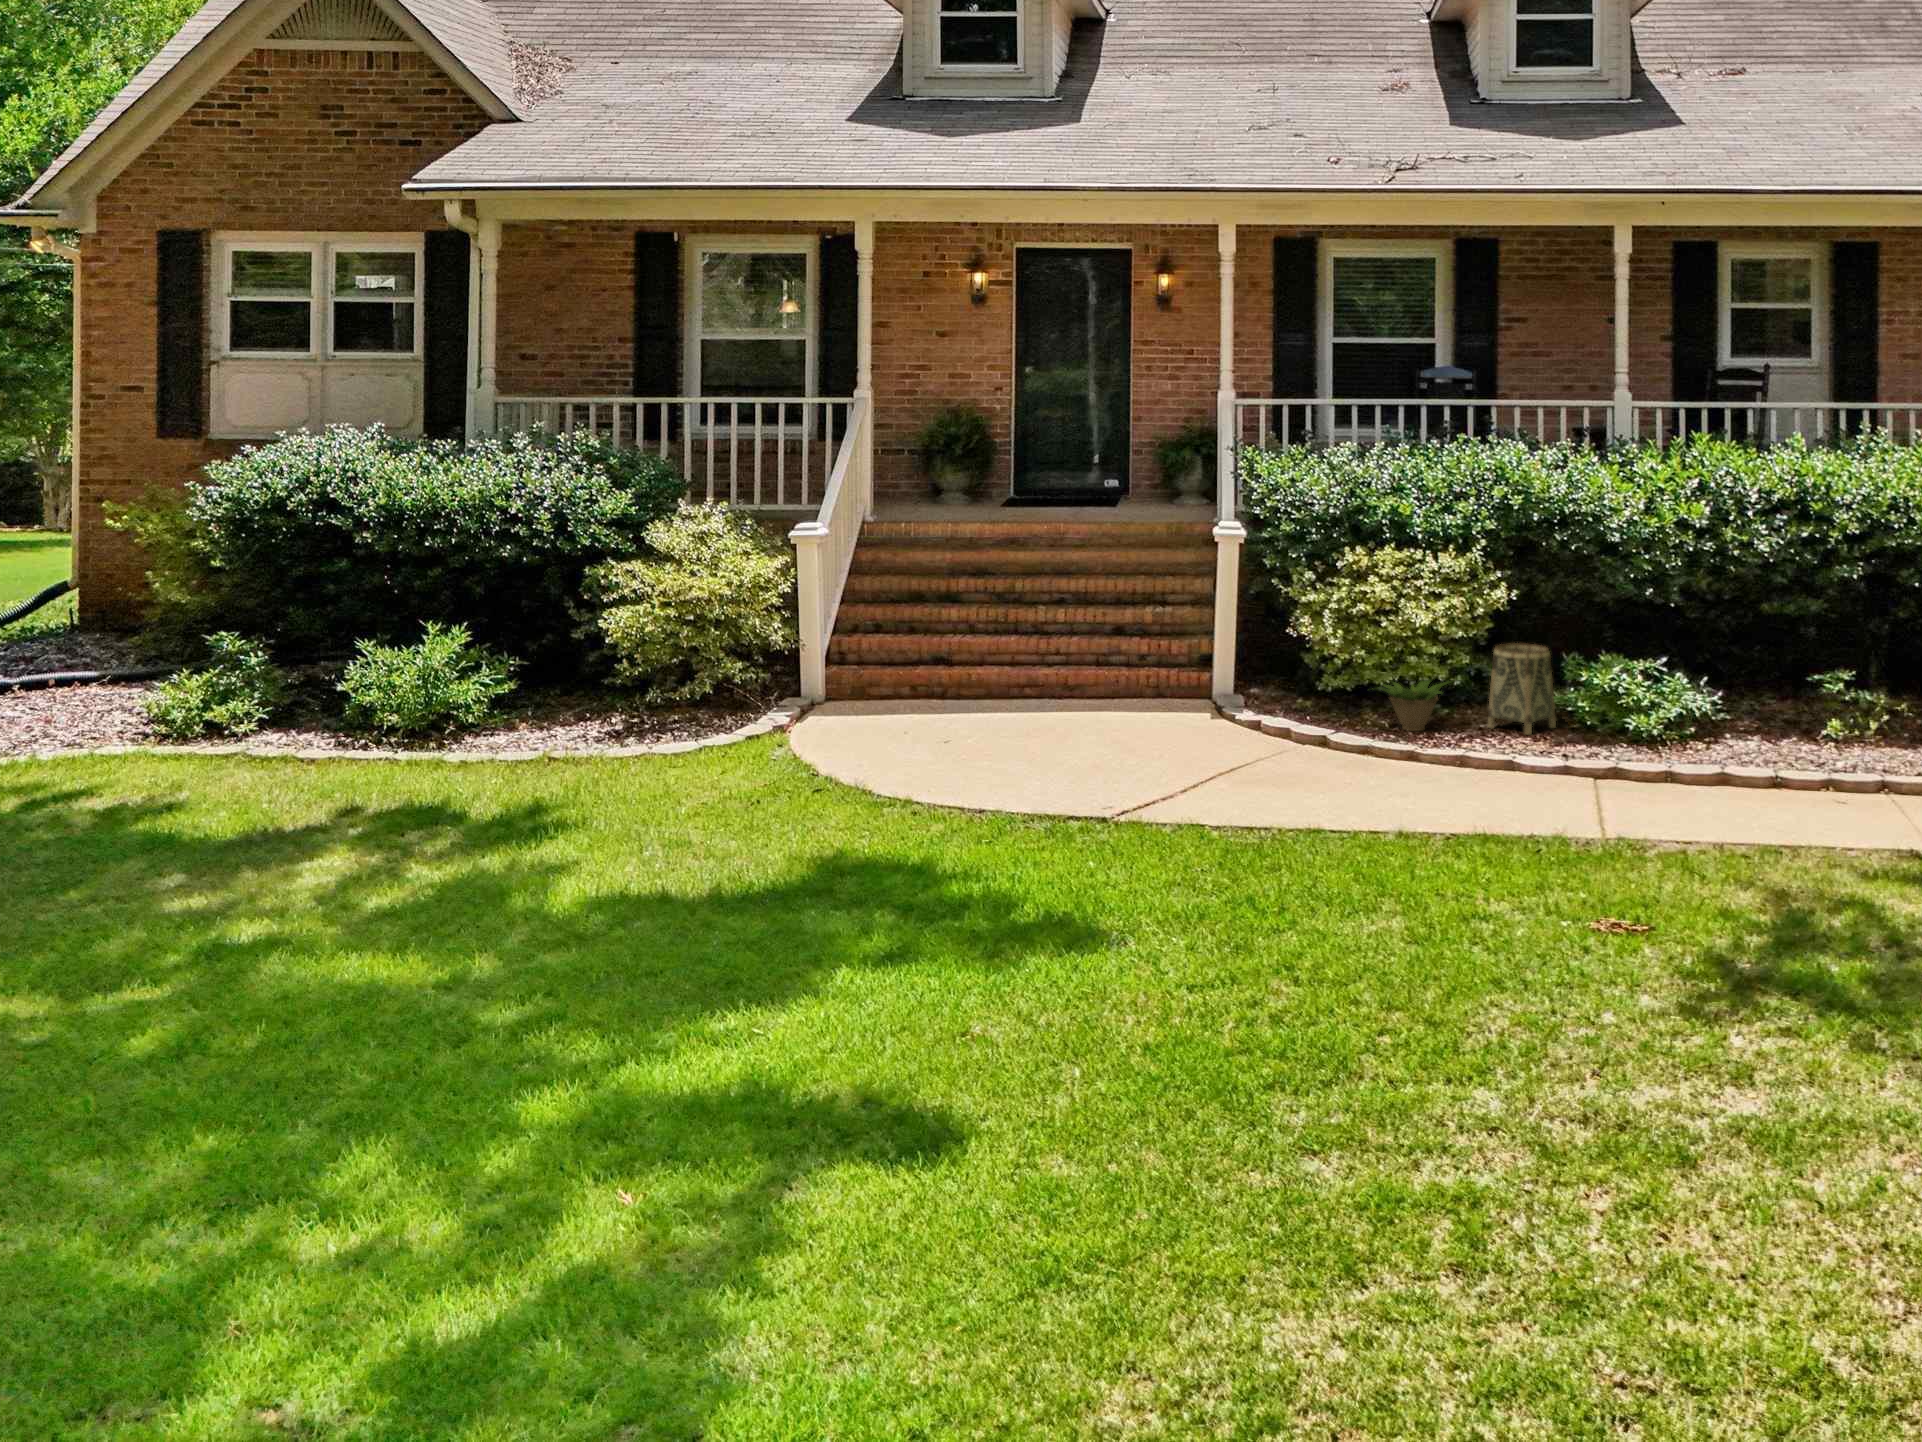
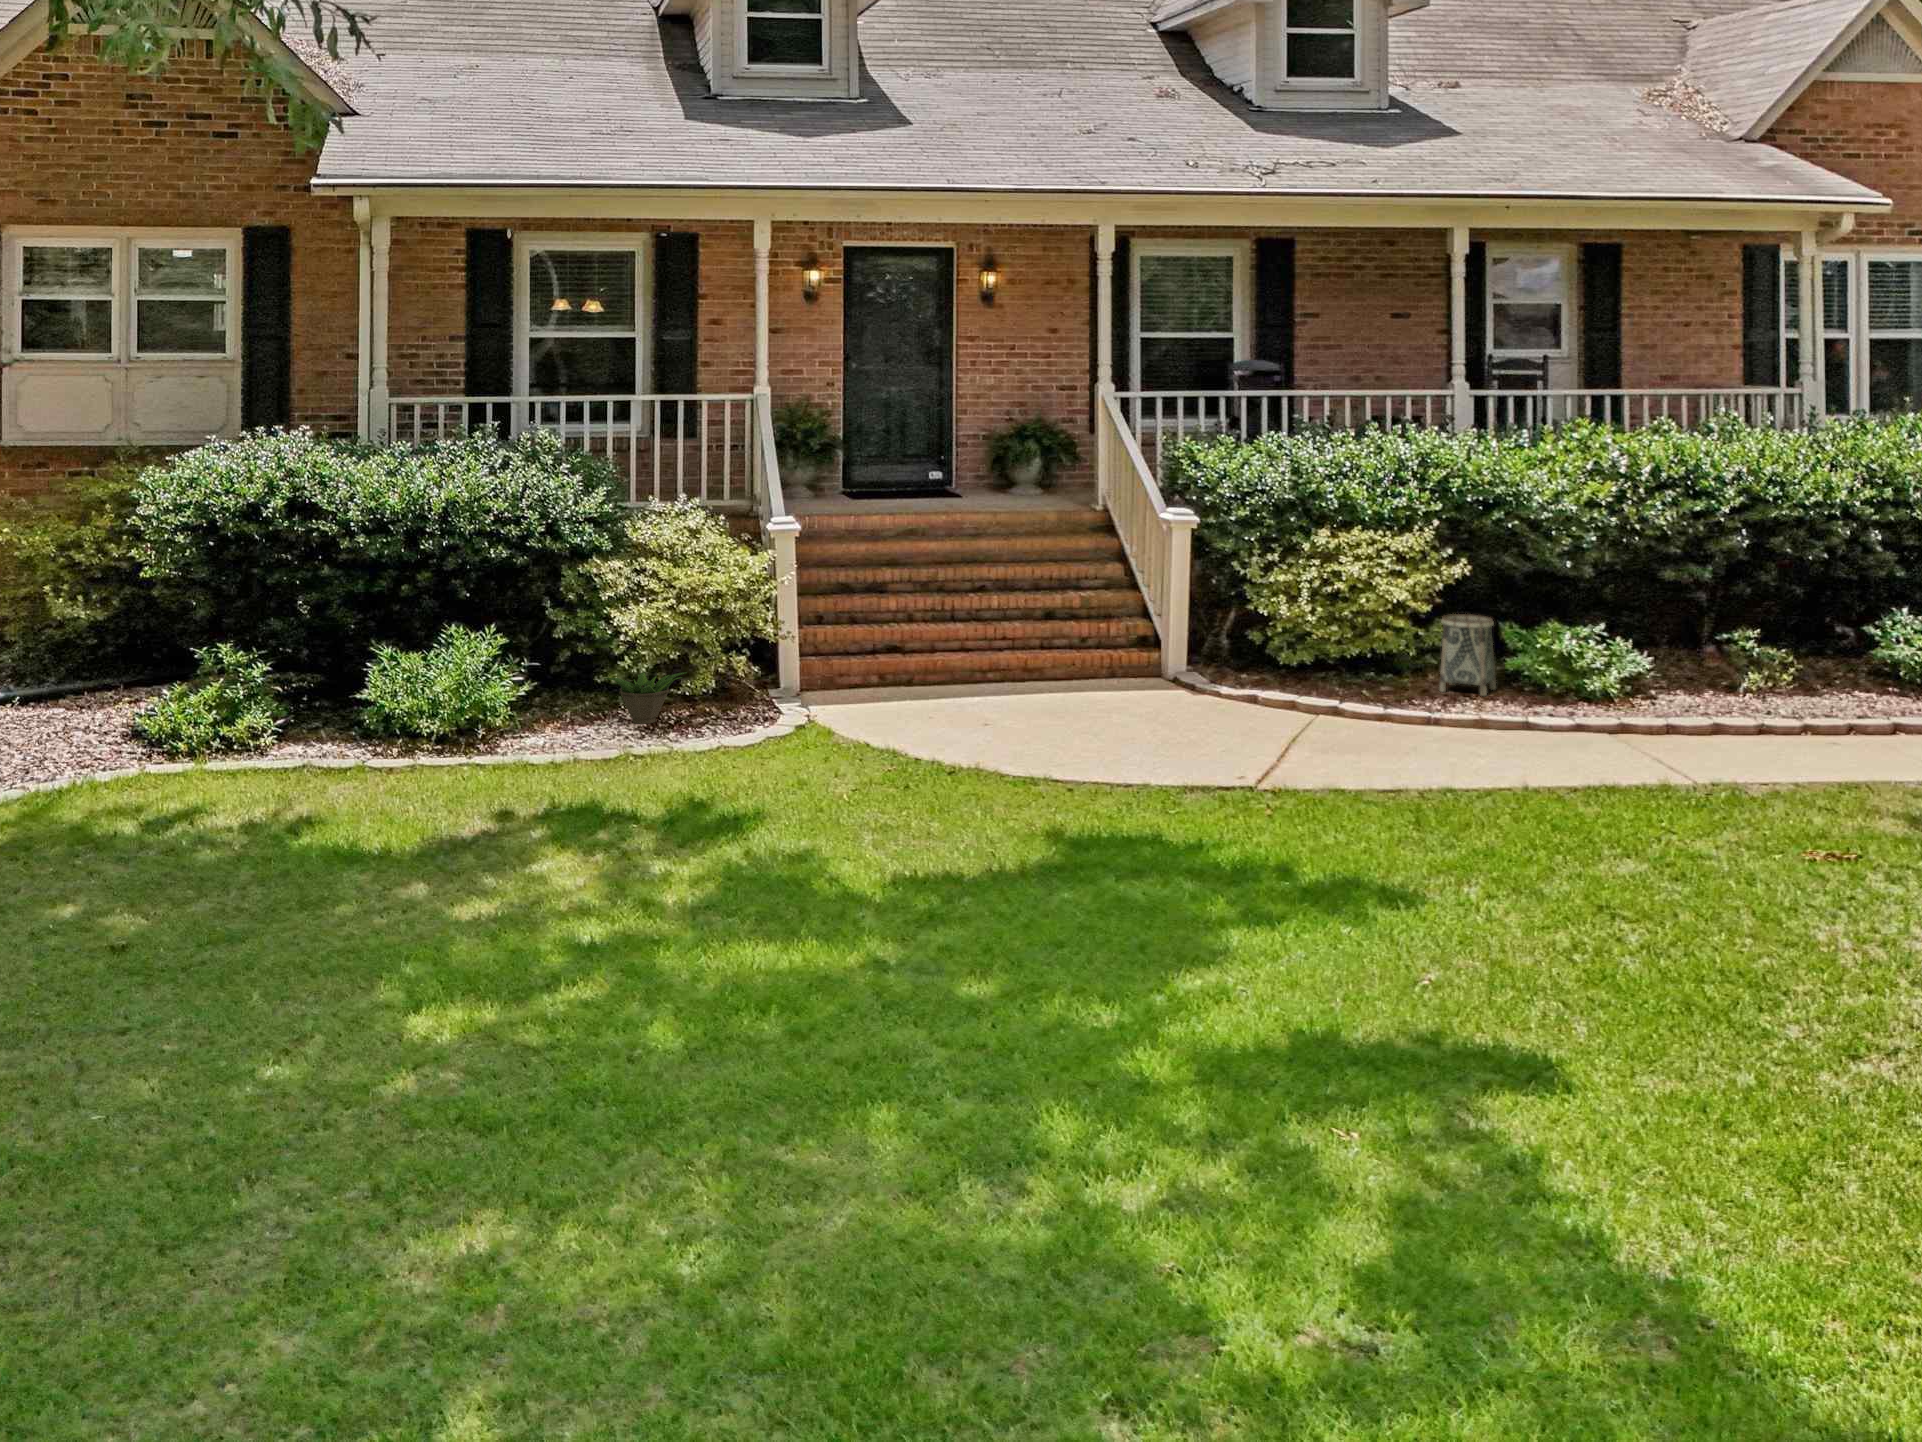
decorative plant: present [1380,680,1449,731] -> present [603,672,687,724]

